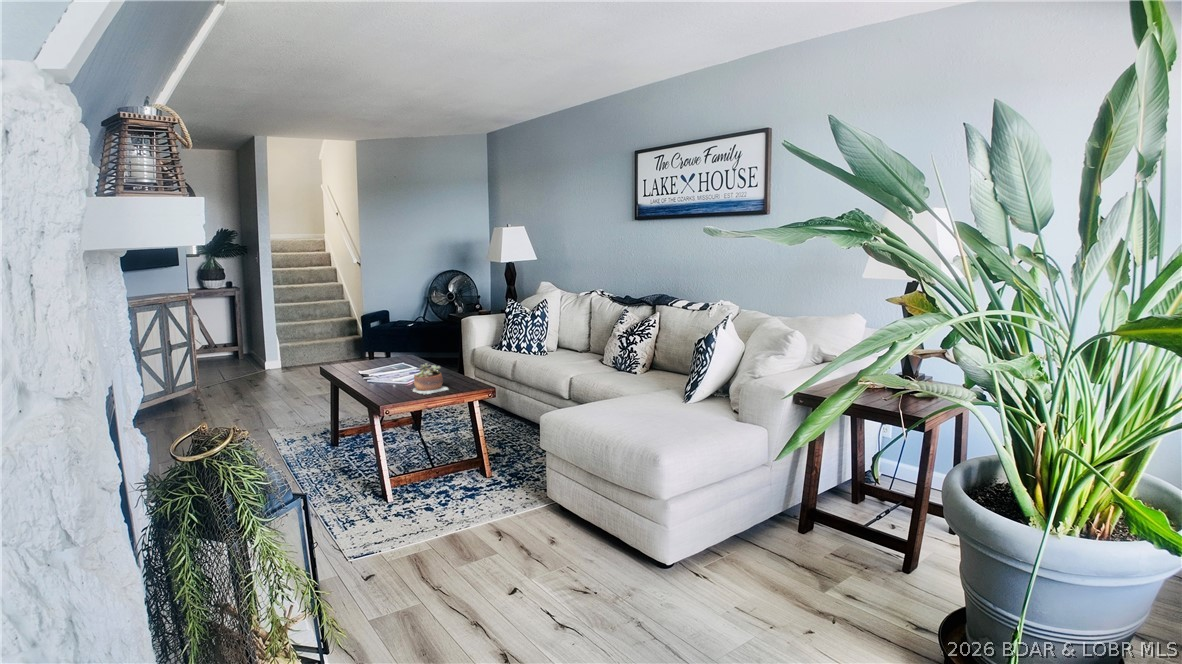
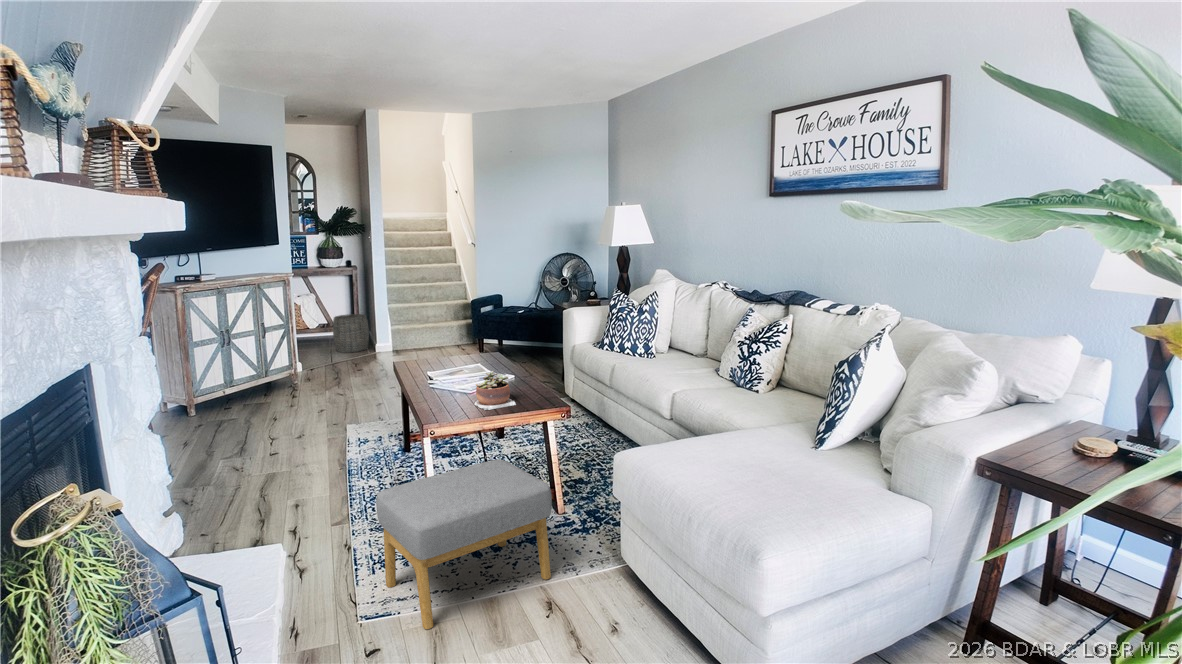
woven basket: none [218,333,256,370] -> present [333,314,369,352]
footstool: none [350,431,494,560] -> present [376,459,552,629]

